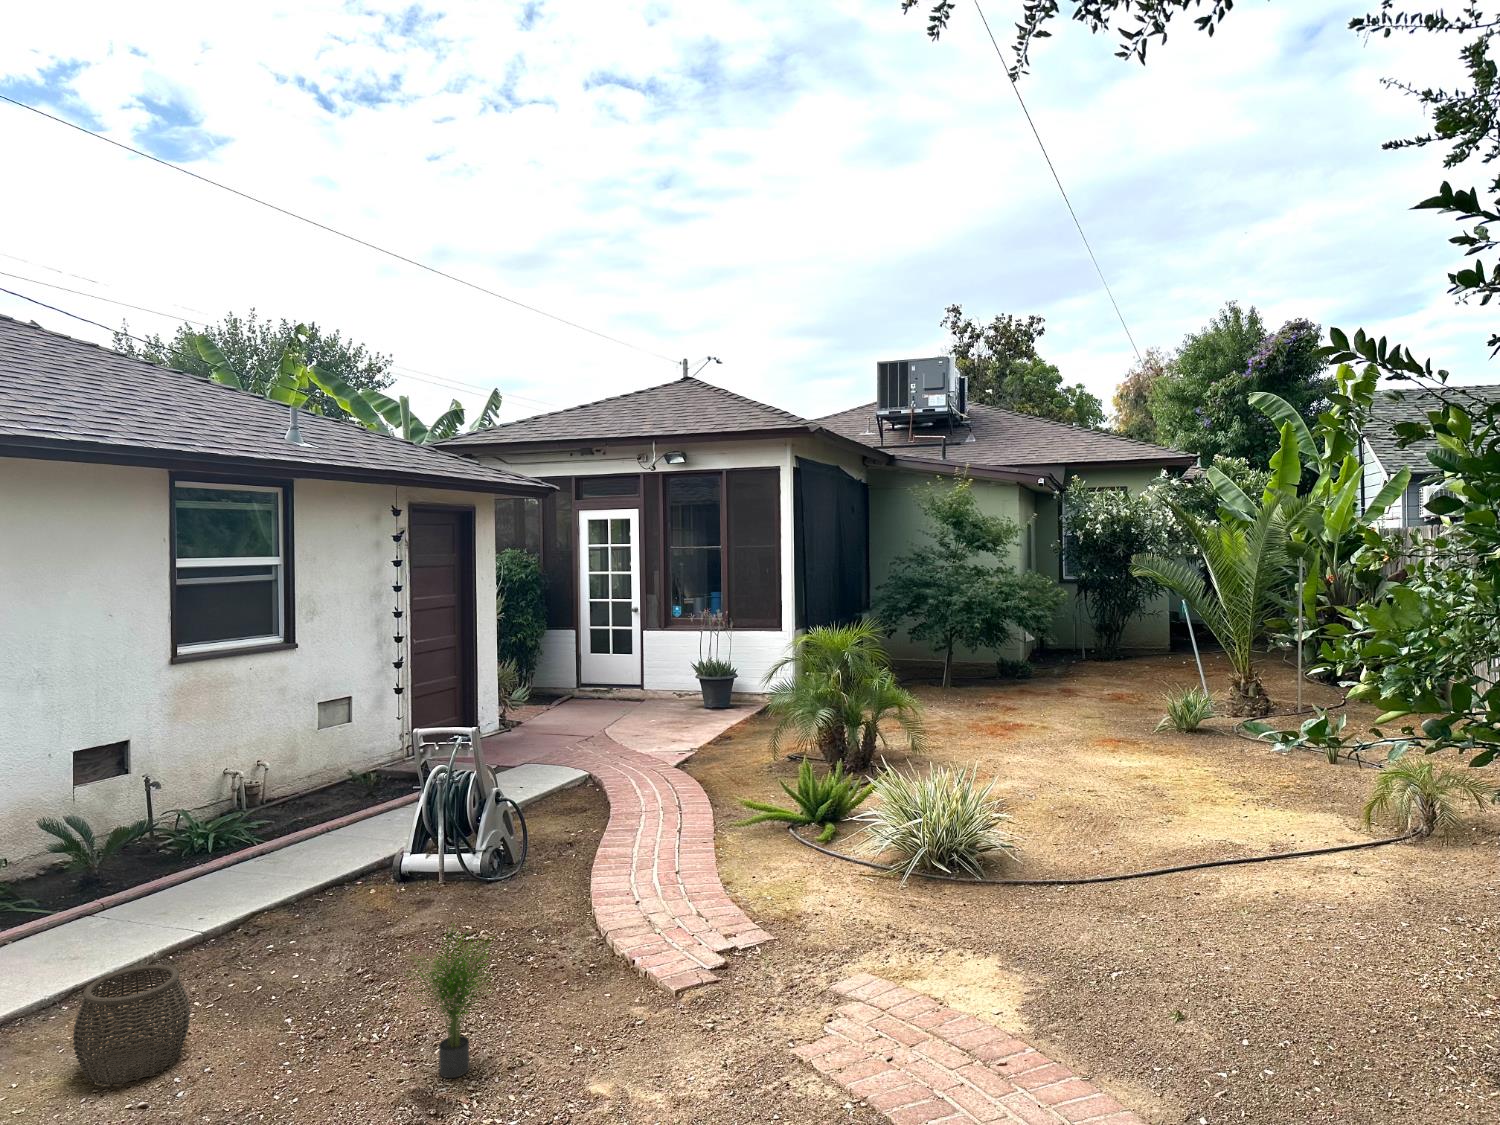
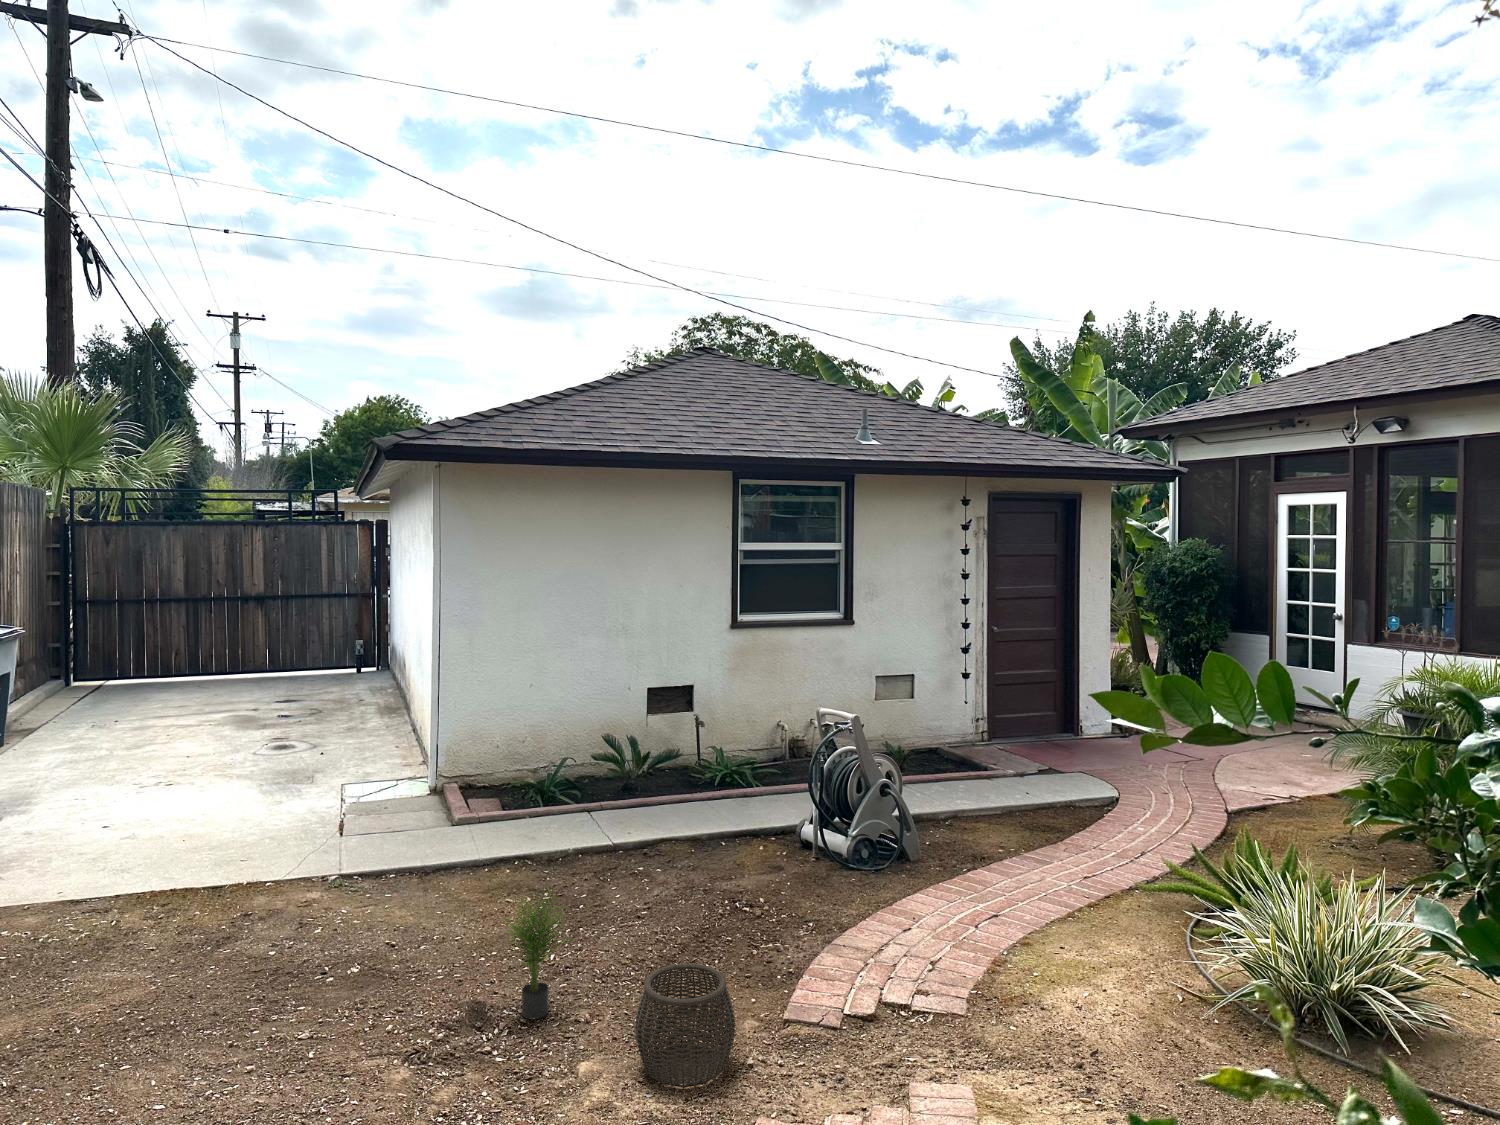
woven basket: present [73,965,191,1085] -> present [635,964,736,1087]

